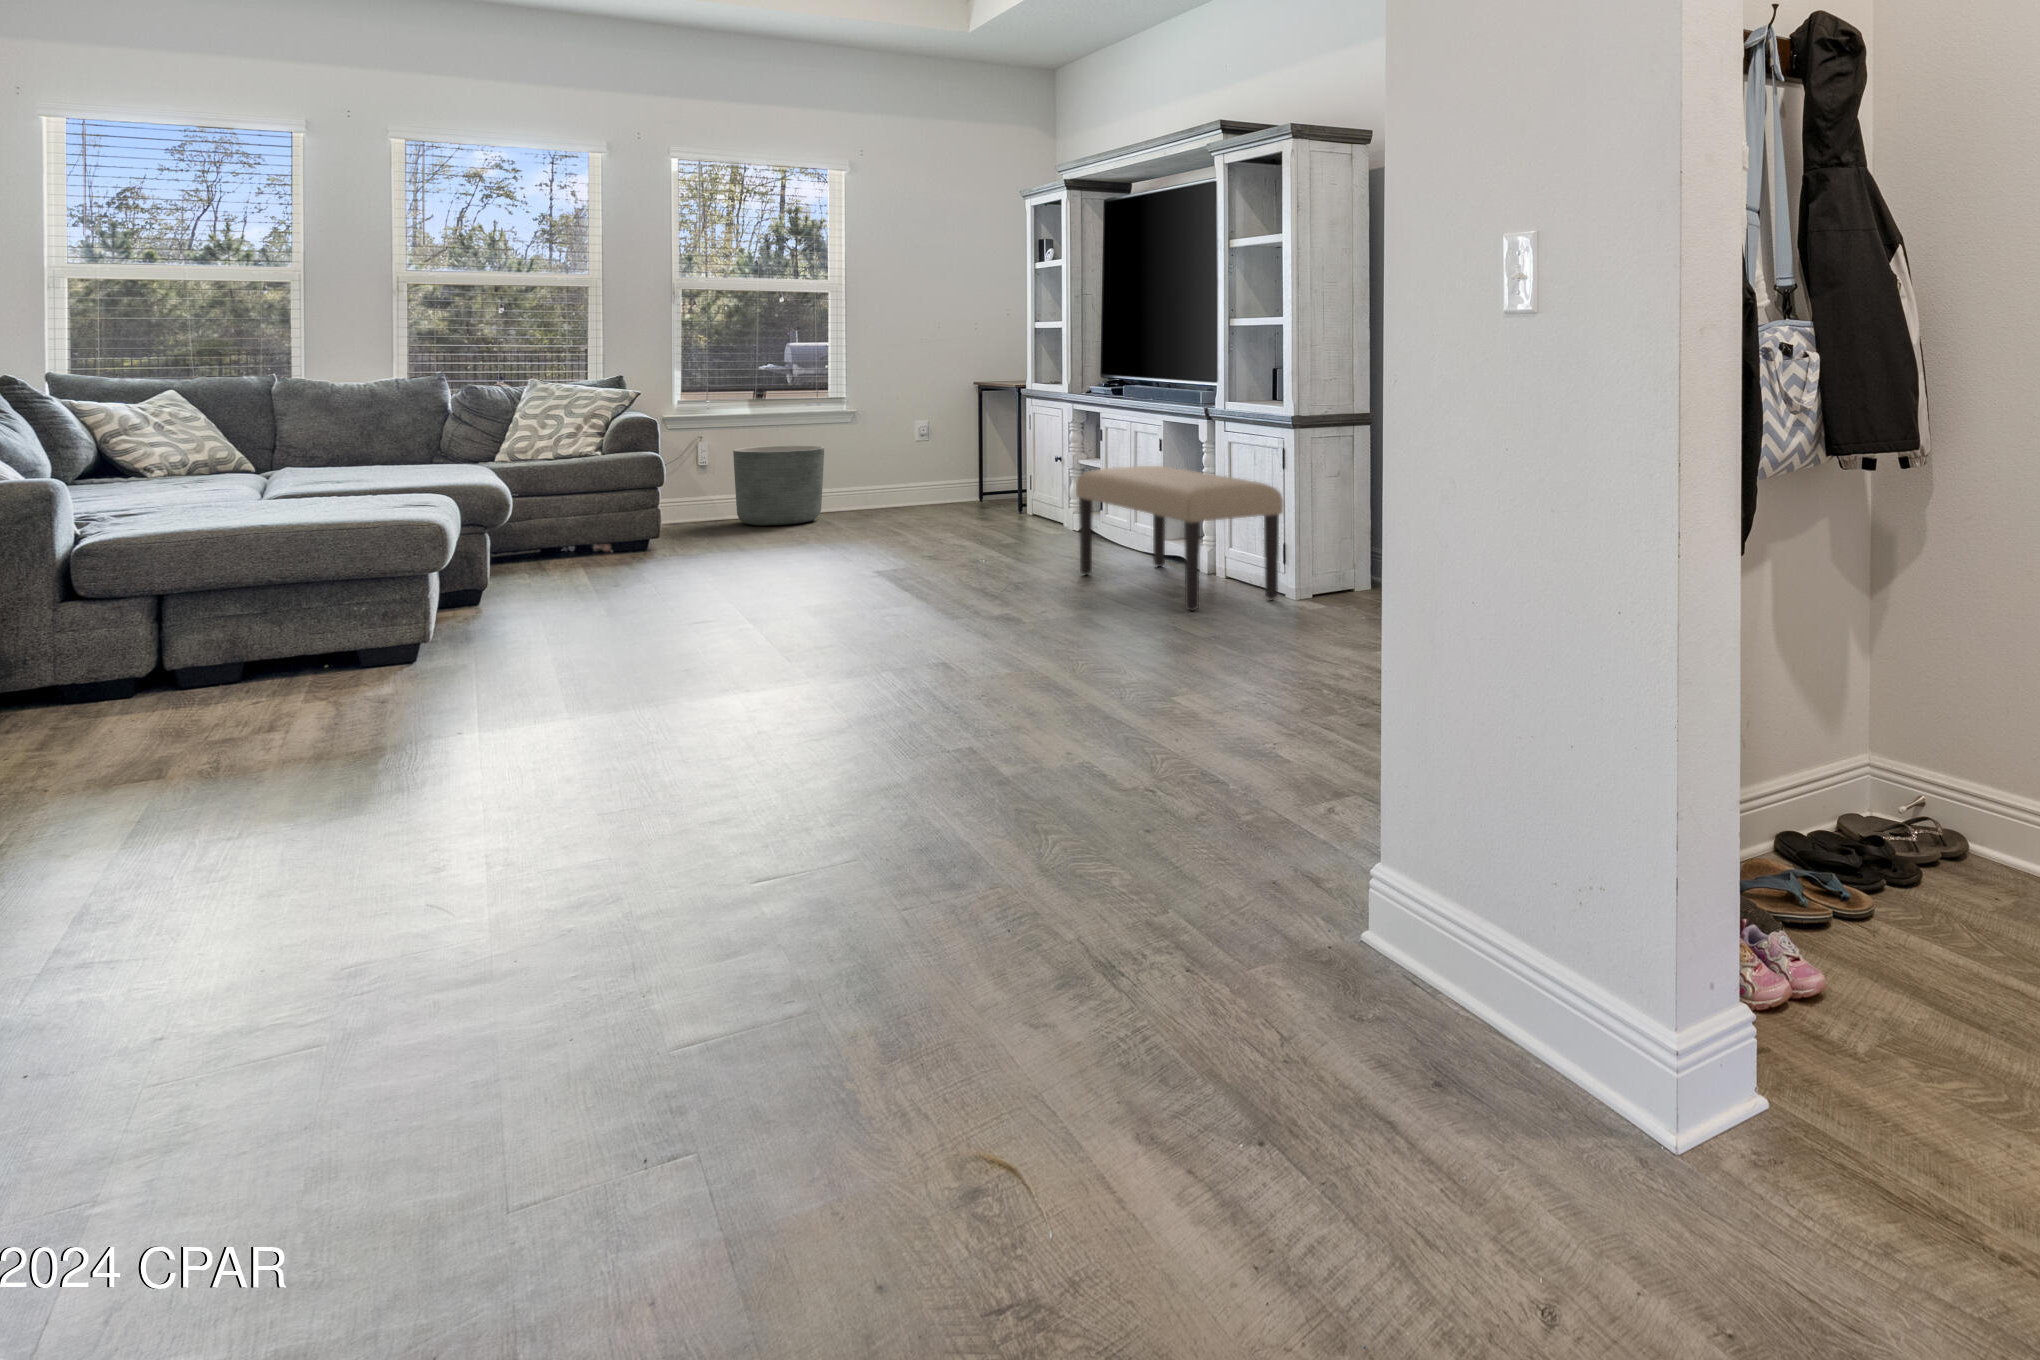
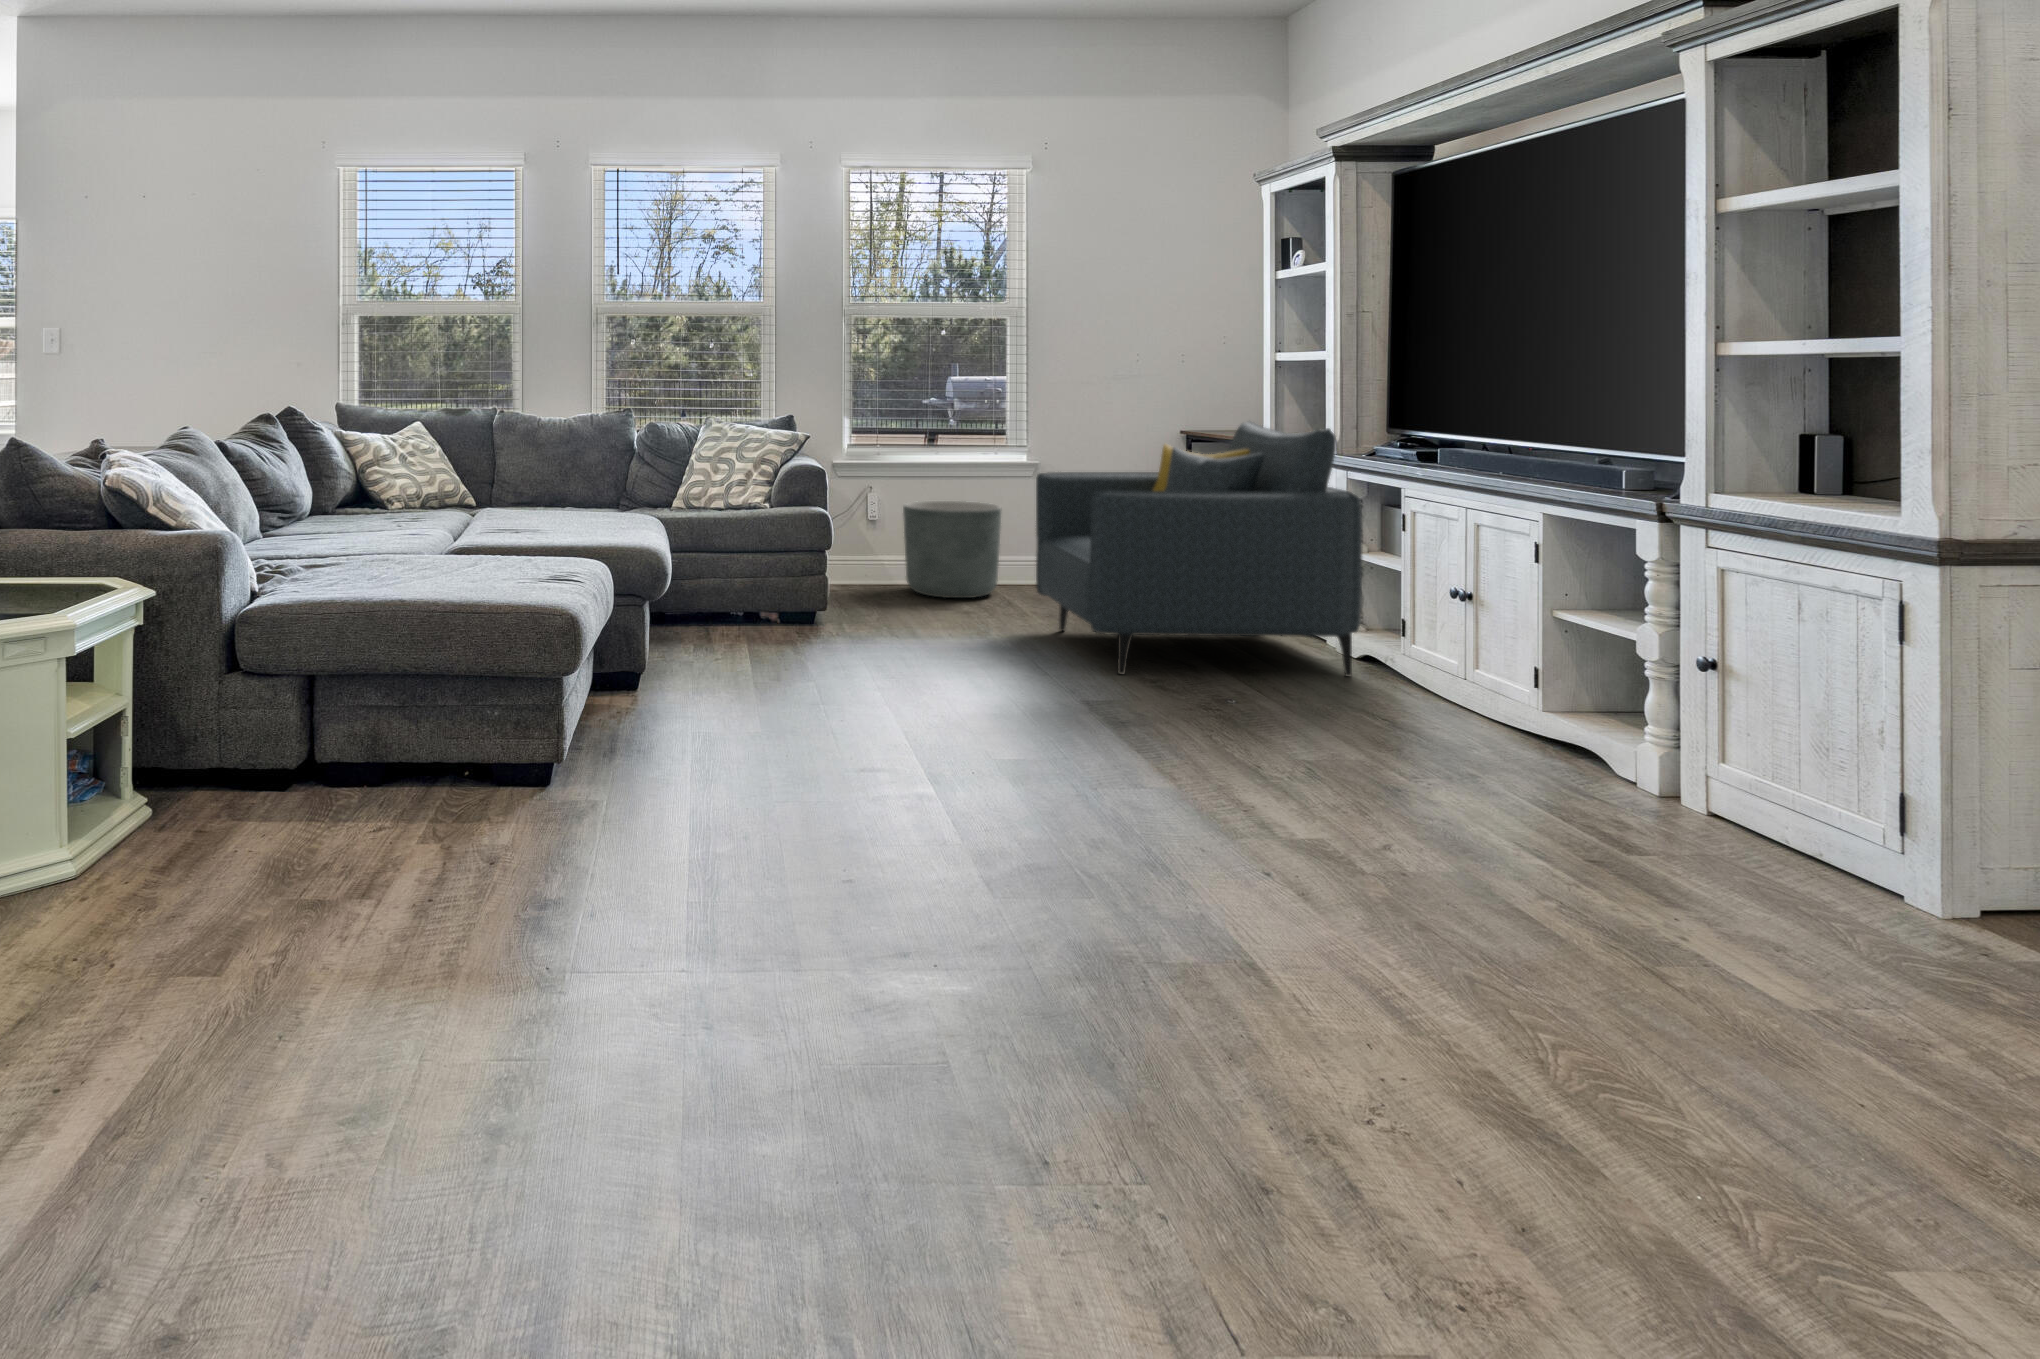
armchair: none [849,371,1080,556] -> present [1036,421,1363,676]
bench: present [1076,466,1283,611] -> none [1399,591,1924,917]

